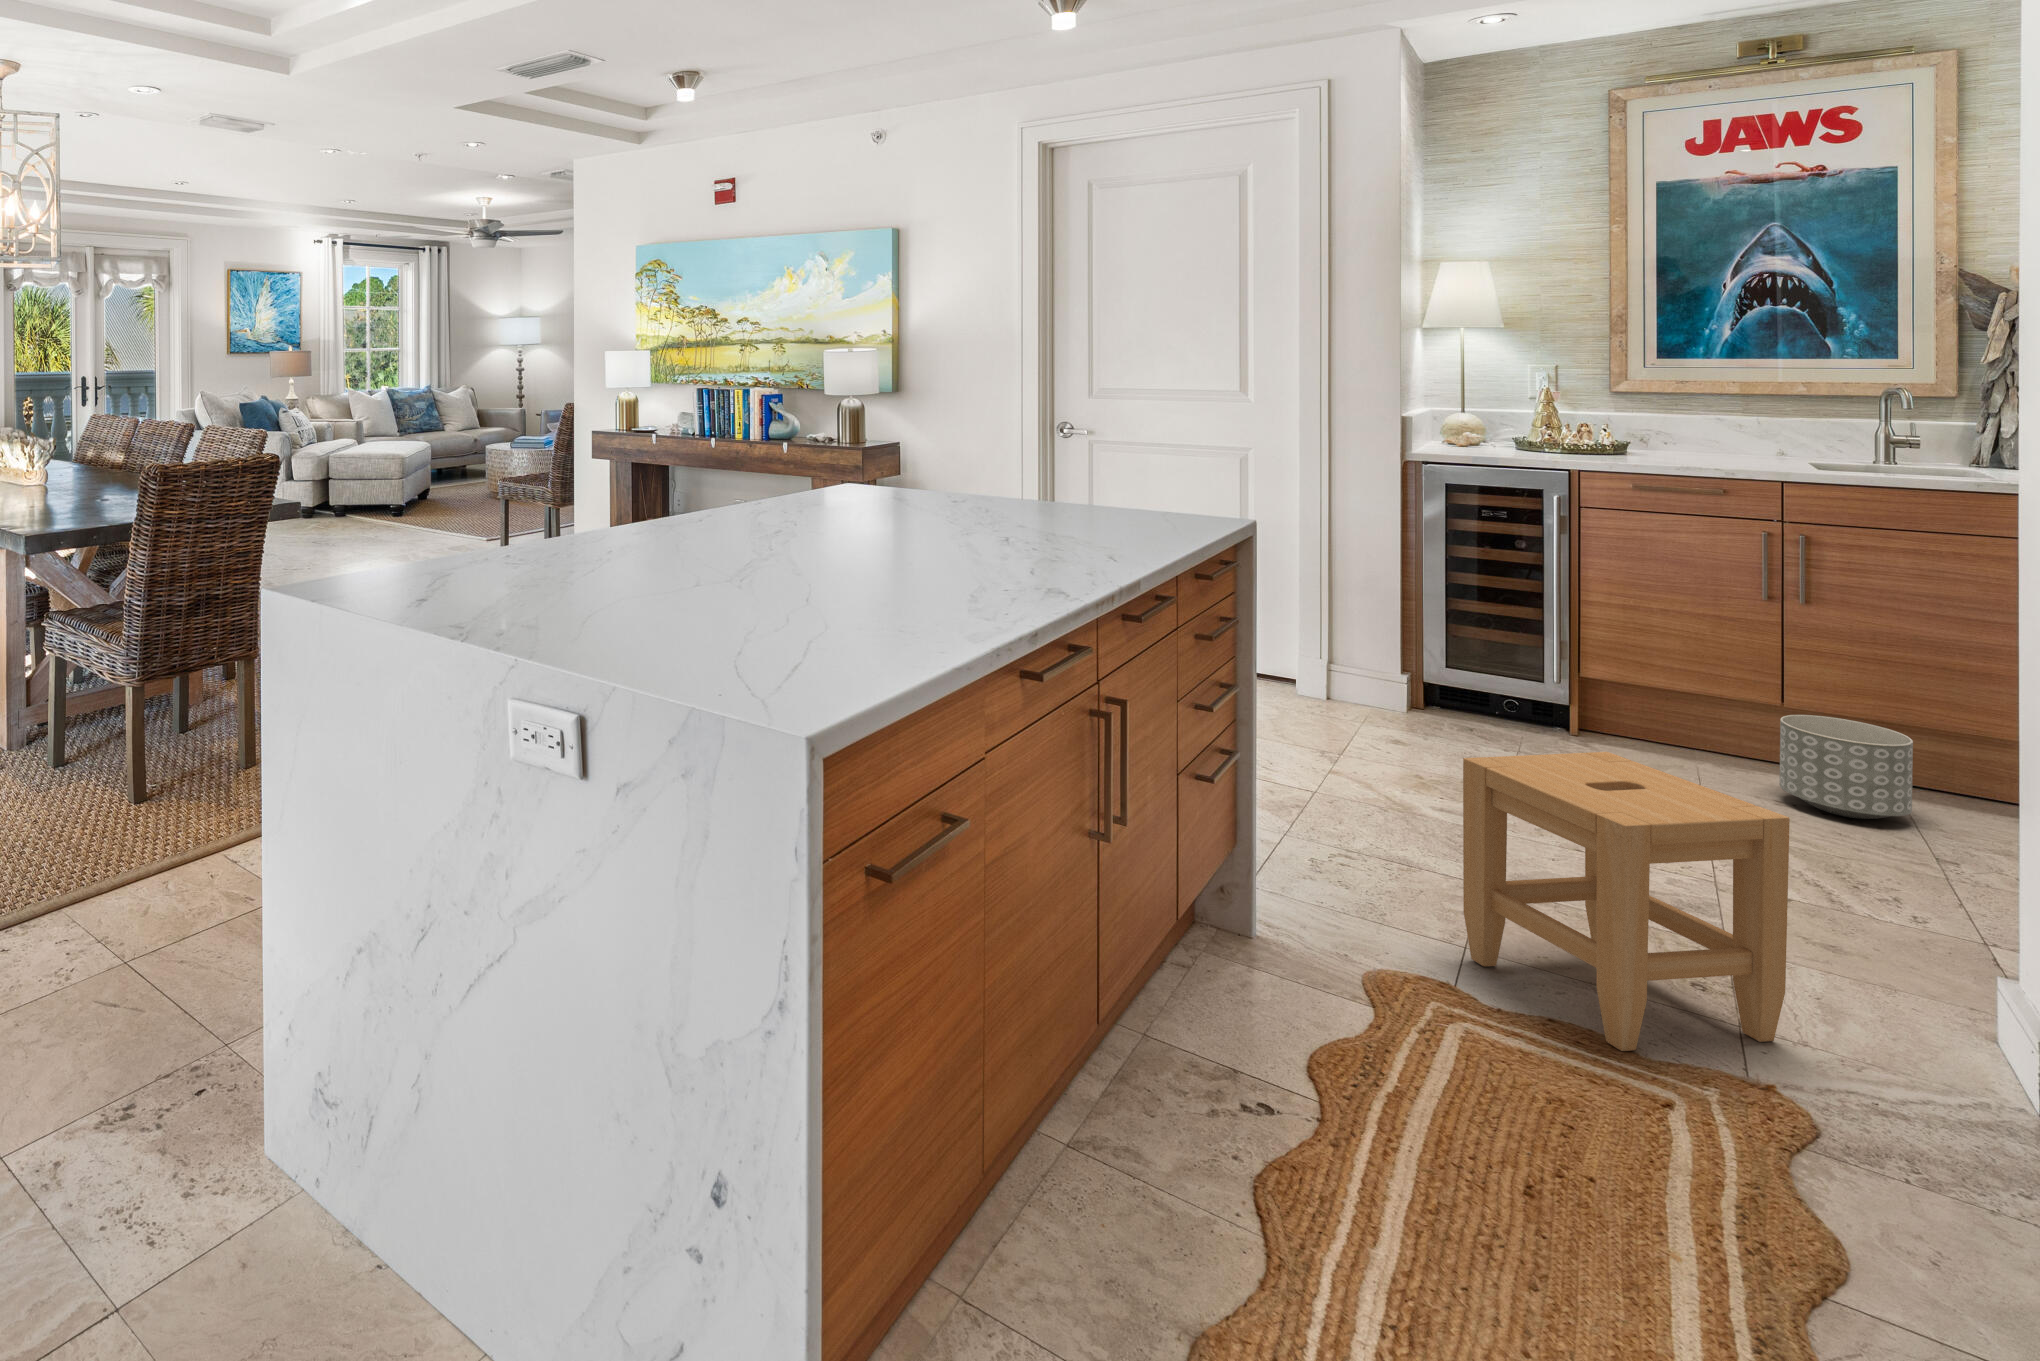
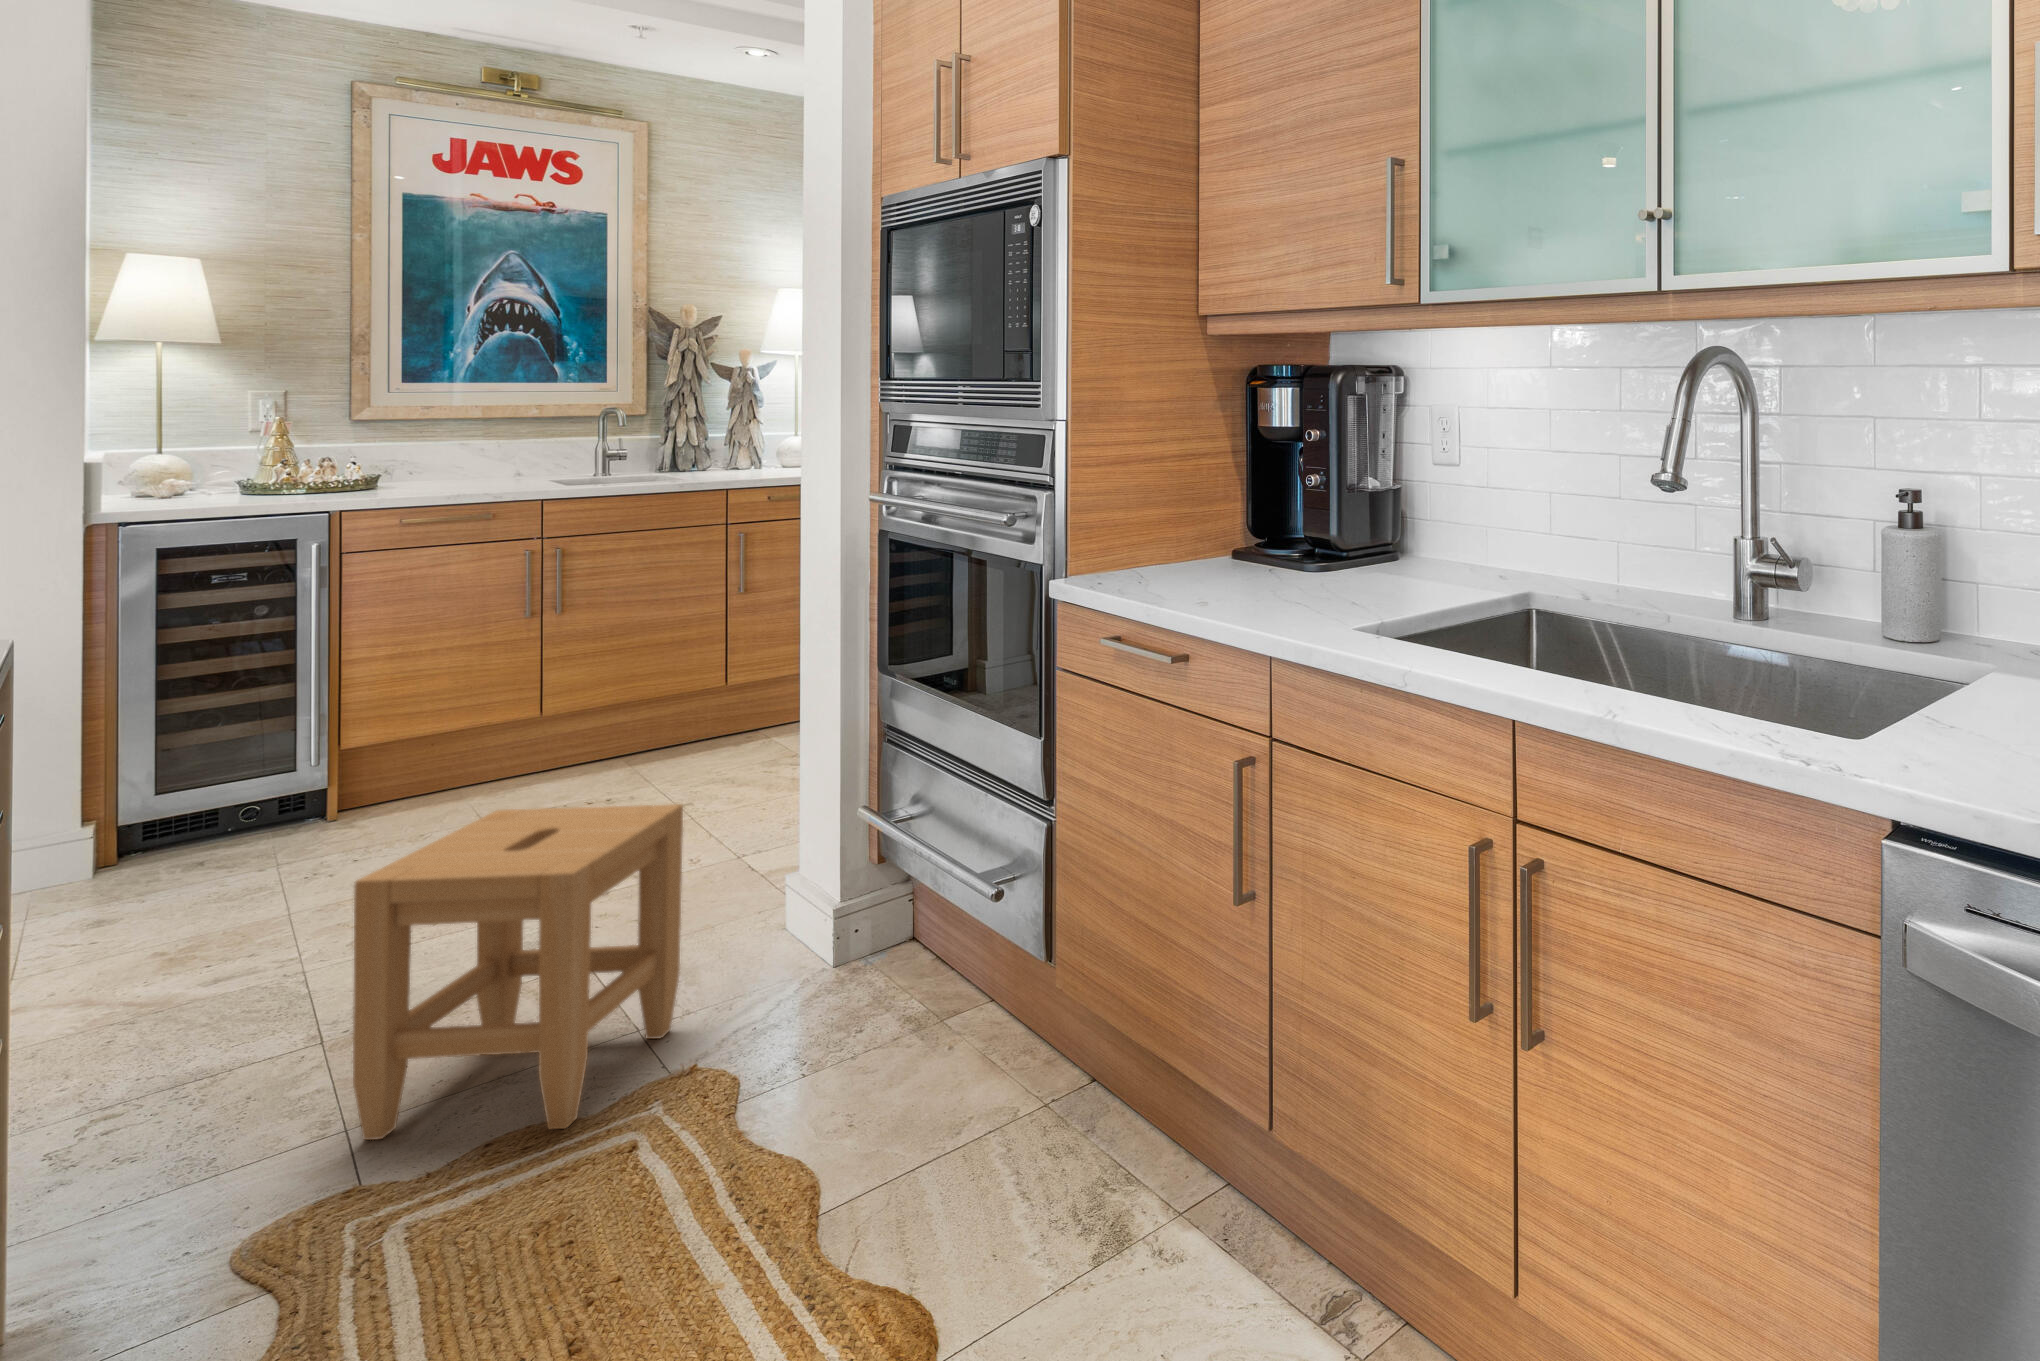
planter: present [1779,715,1913,819] -> none [554,715,655,810]

